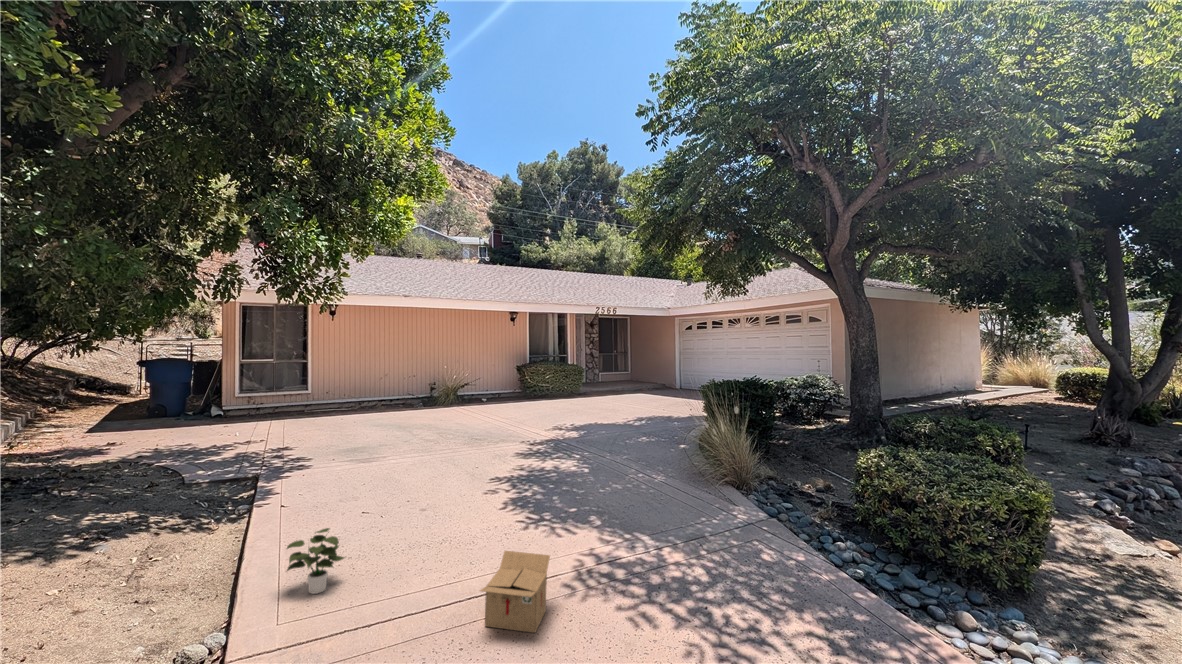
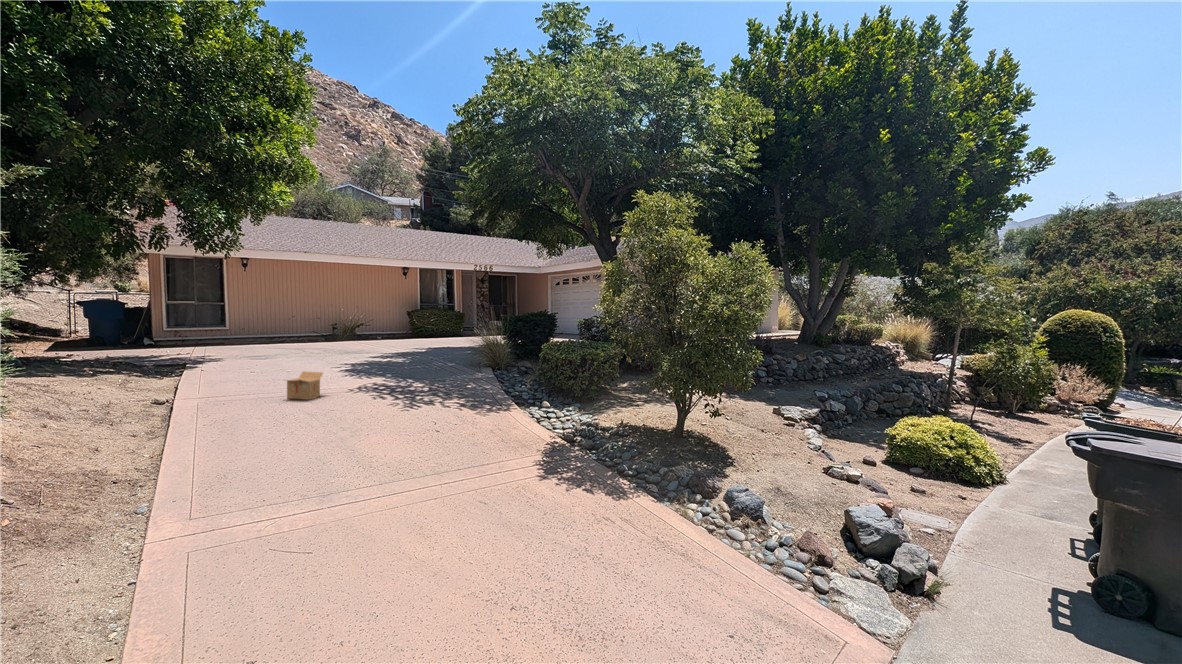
potted plant: present [287,528,345,594] -> none [193,364,226,392]

